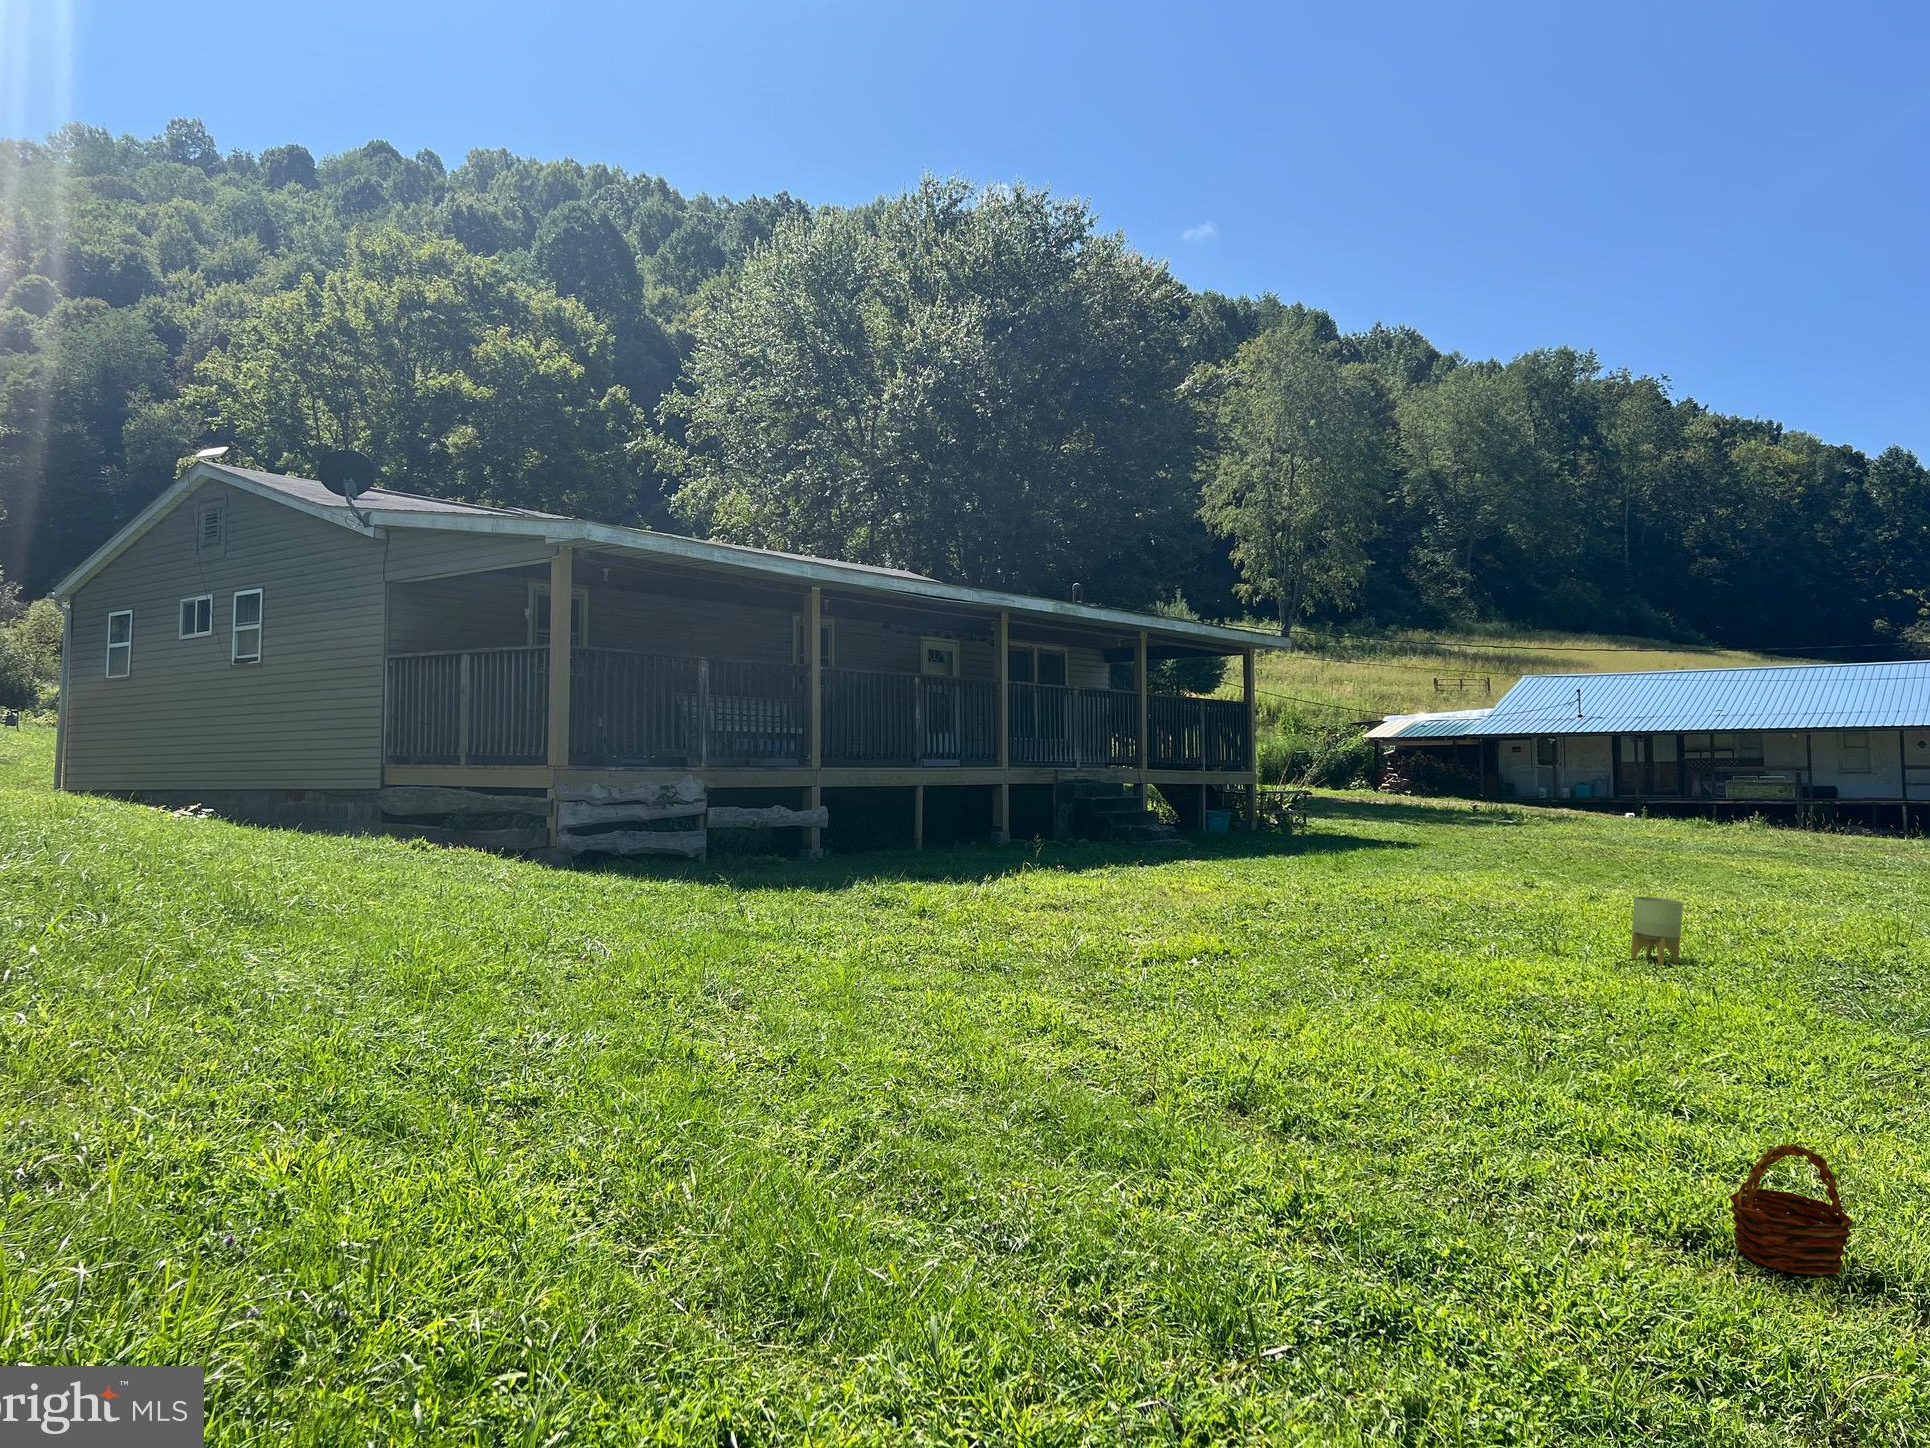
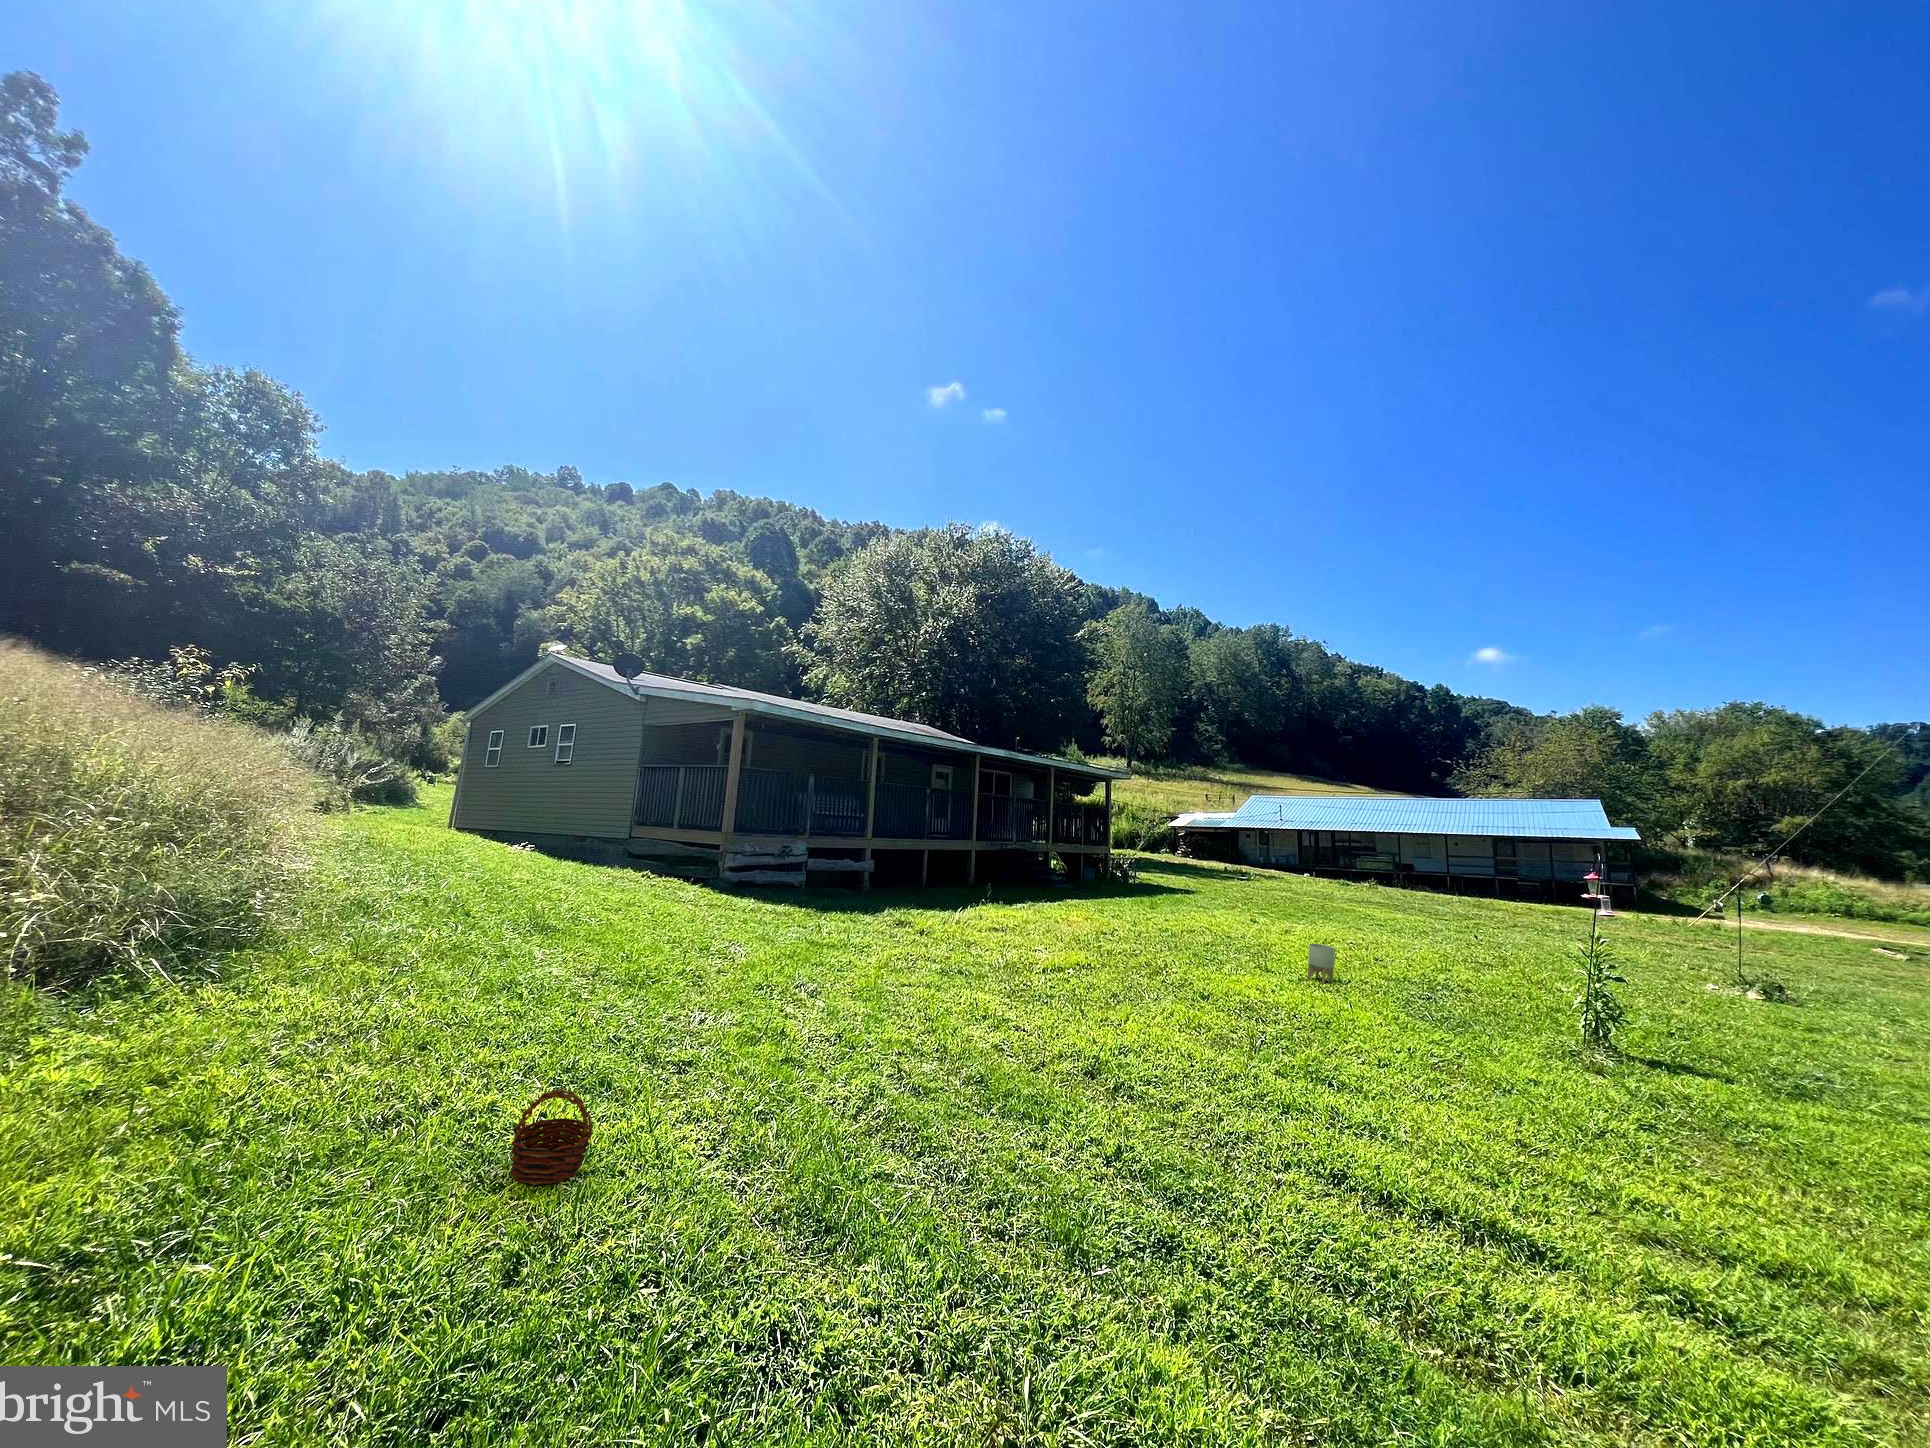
basket: present [1729,1144,1854,1277] -> present [511,1089,593,1185]

